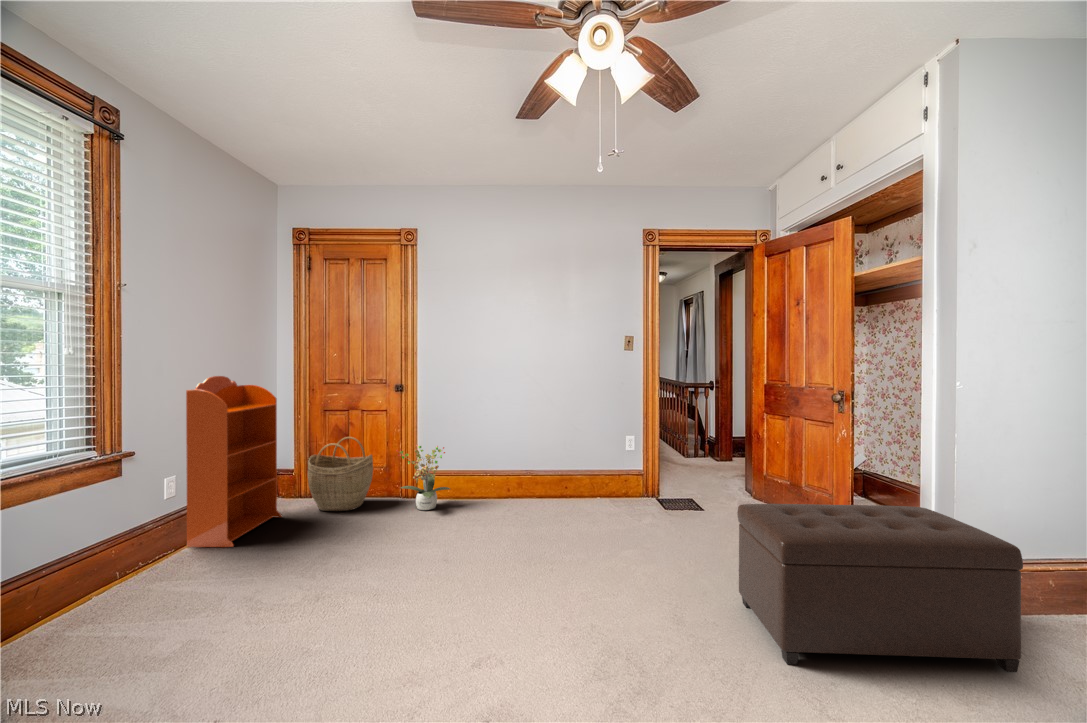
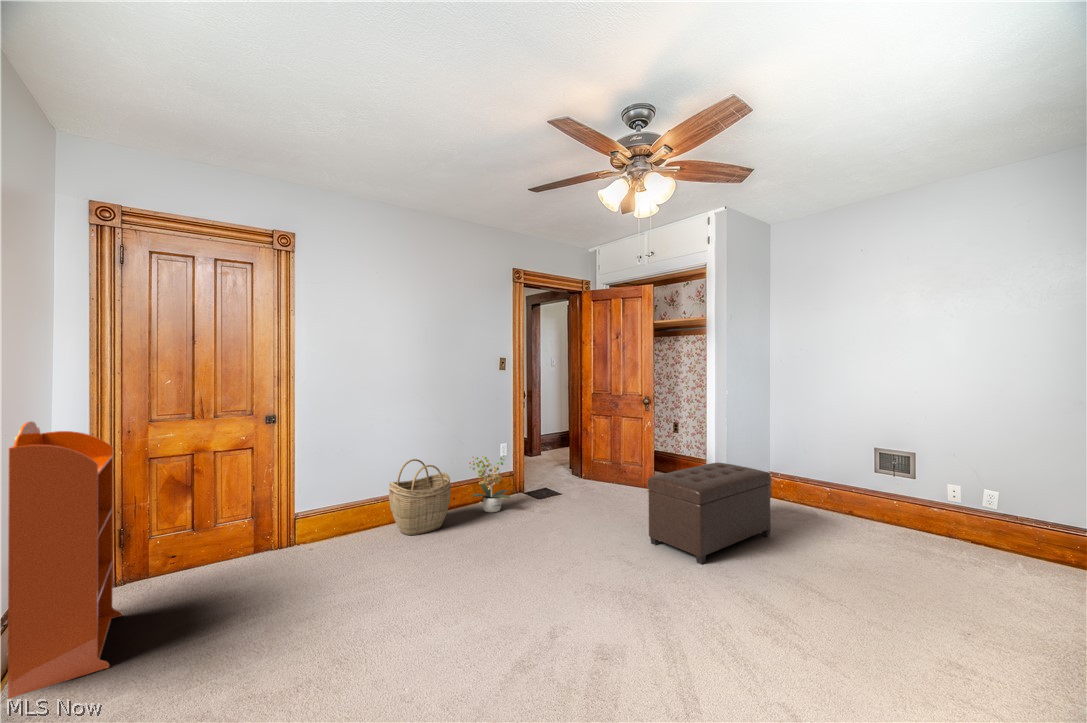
woven basket: present [308,437,373,511] -> present [389,459,451,535]
potted plant: present [396,445,450,510] -> present [469,456,510,512]

